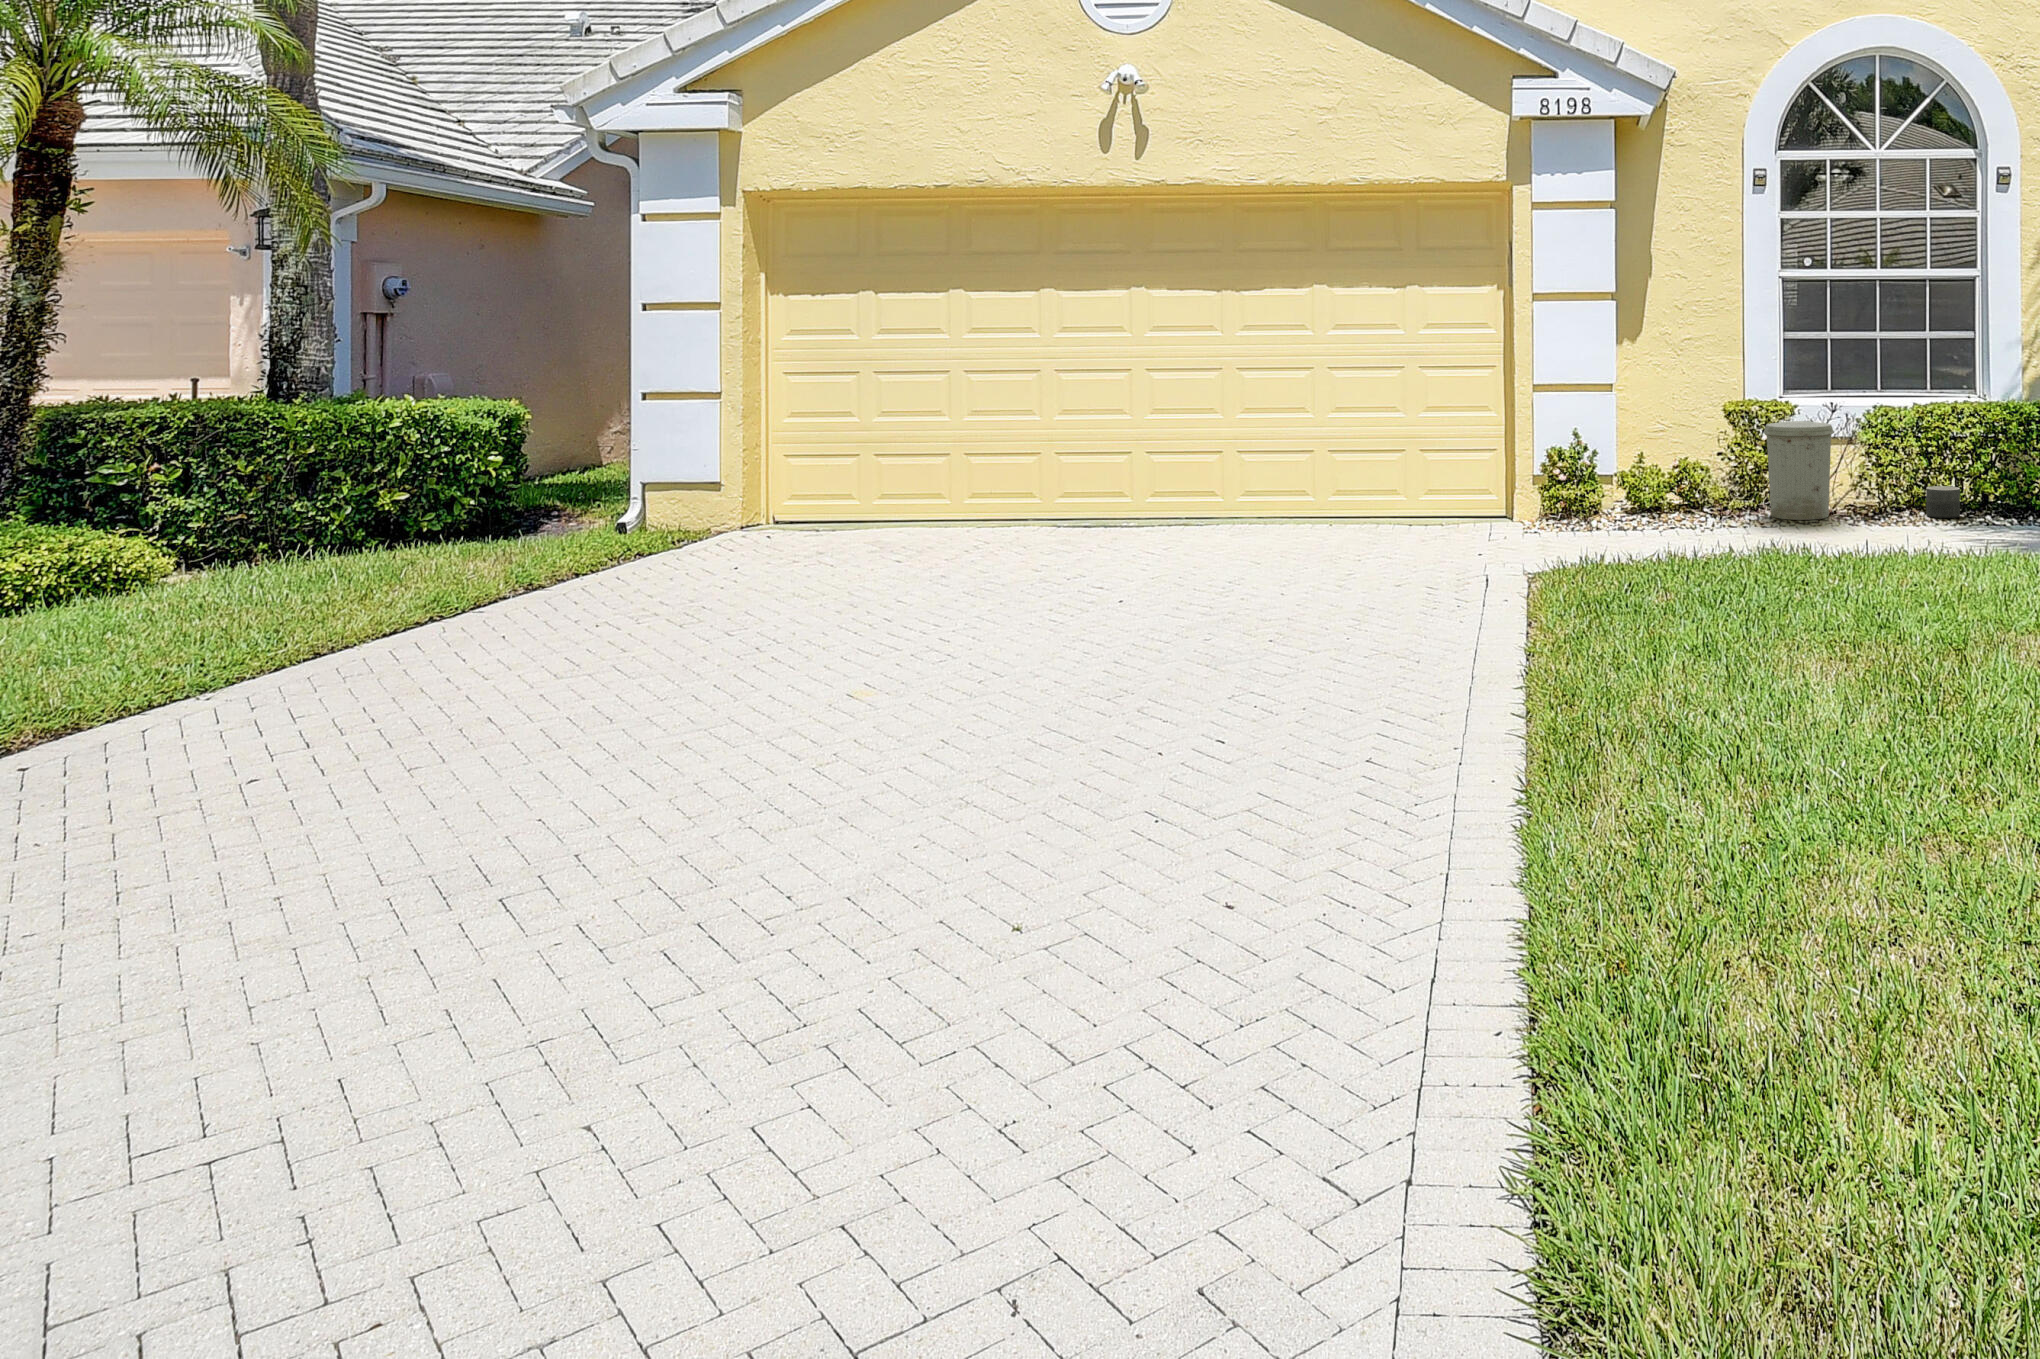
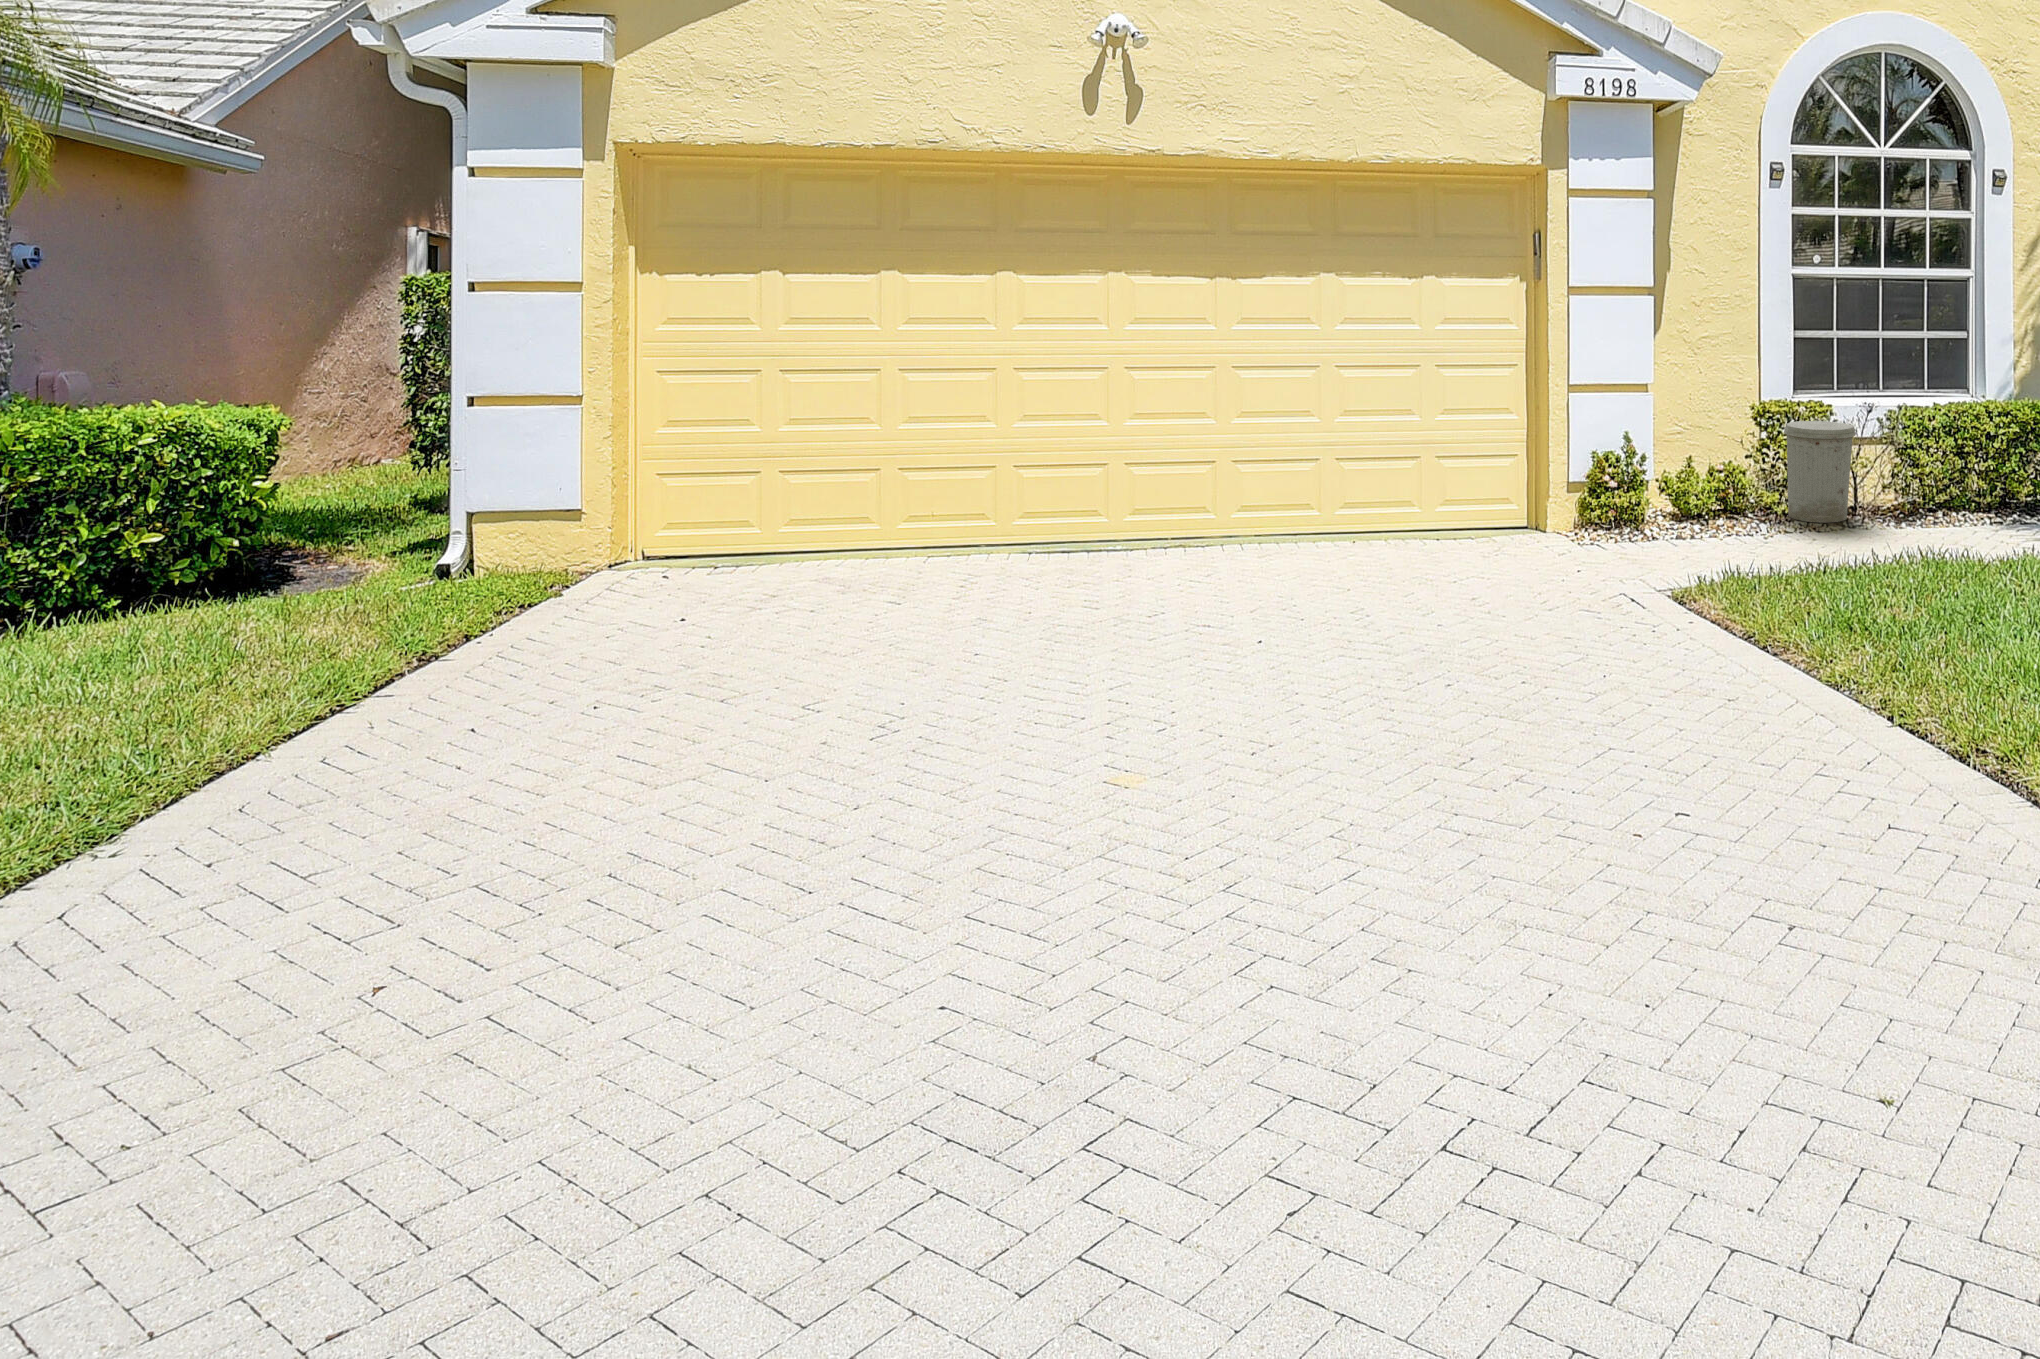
planter: present [1926,486,1960,518] -> none [1939,485,1973,519]

